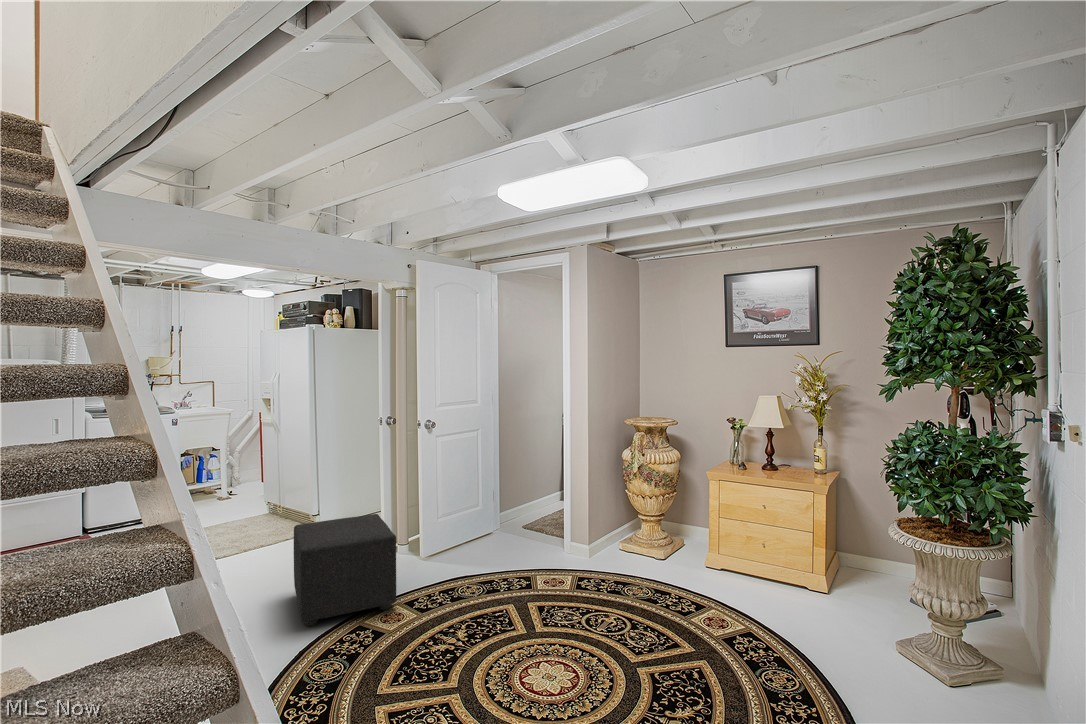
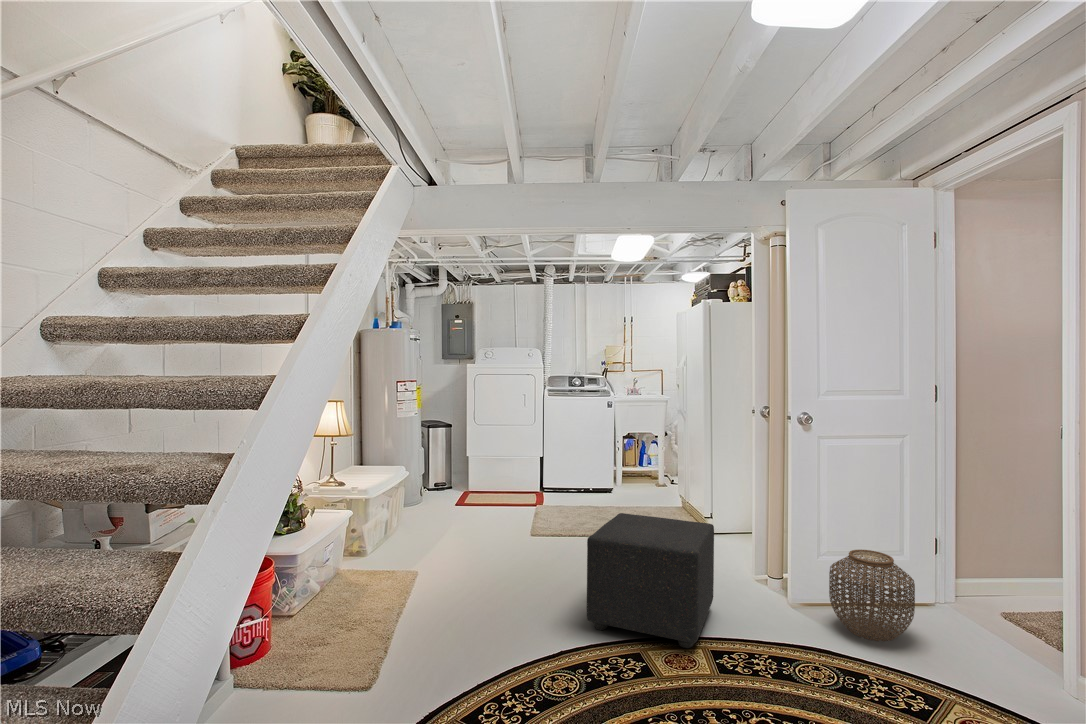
woven basket: none [451,505,499,562] -> present [829,550,915,641]

